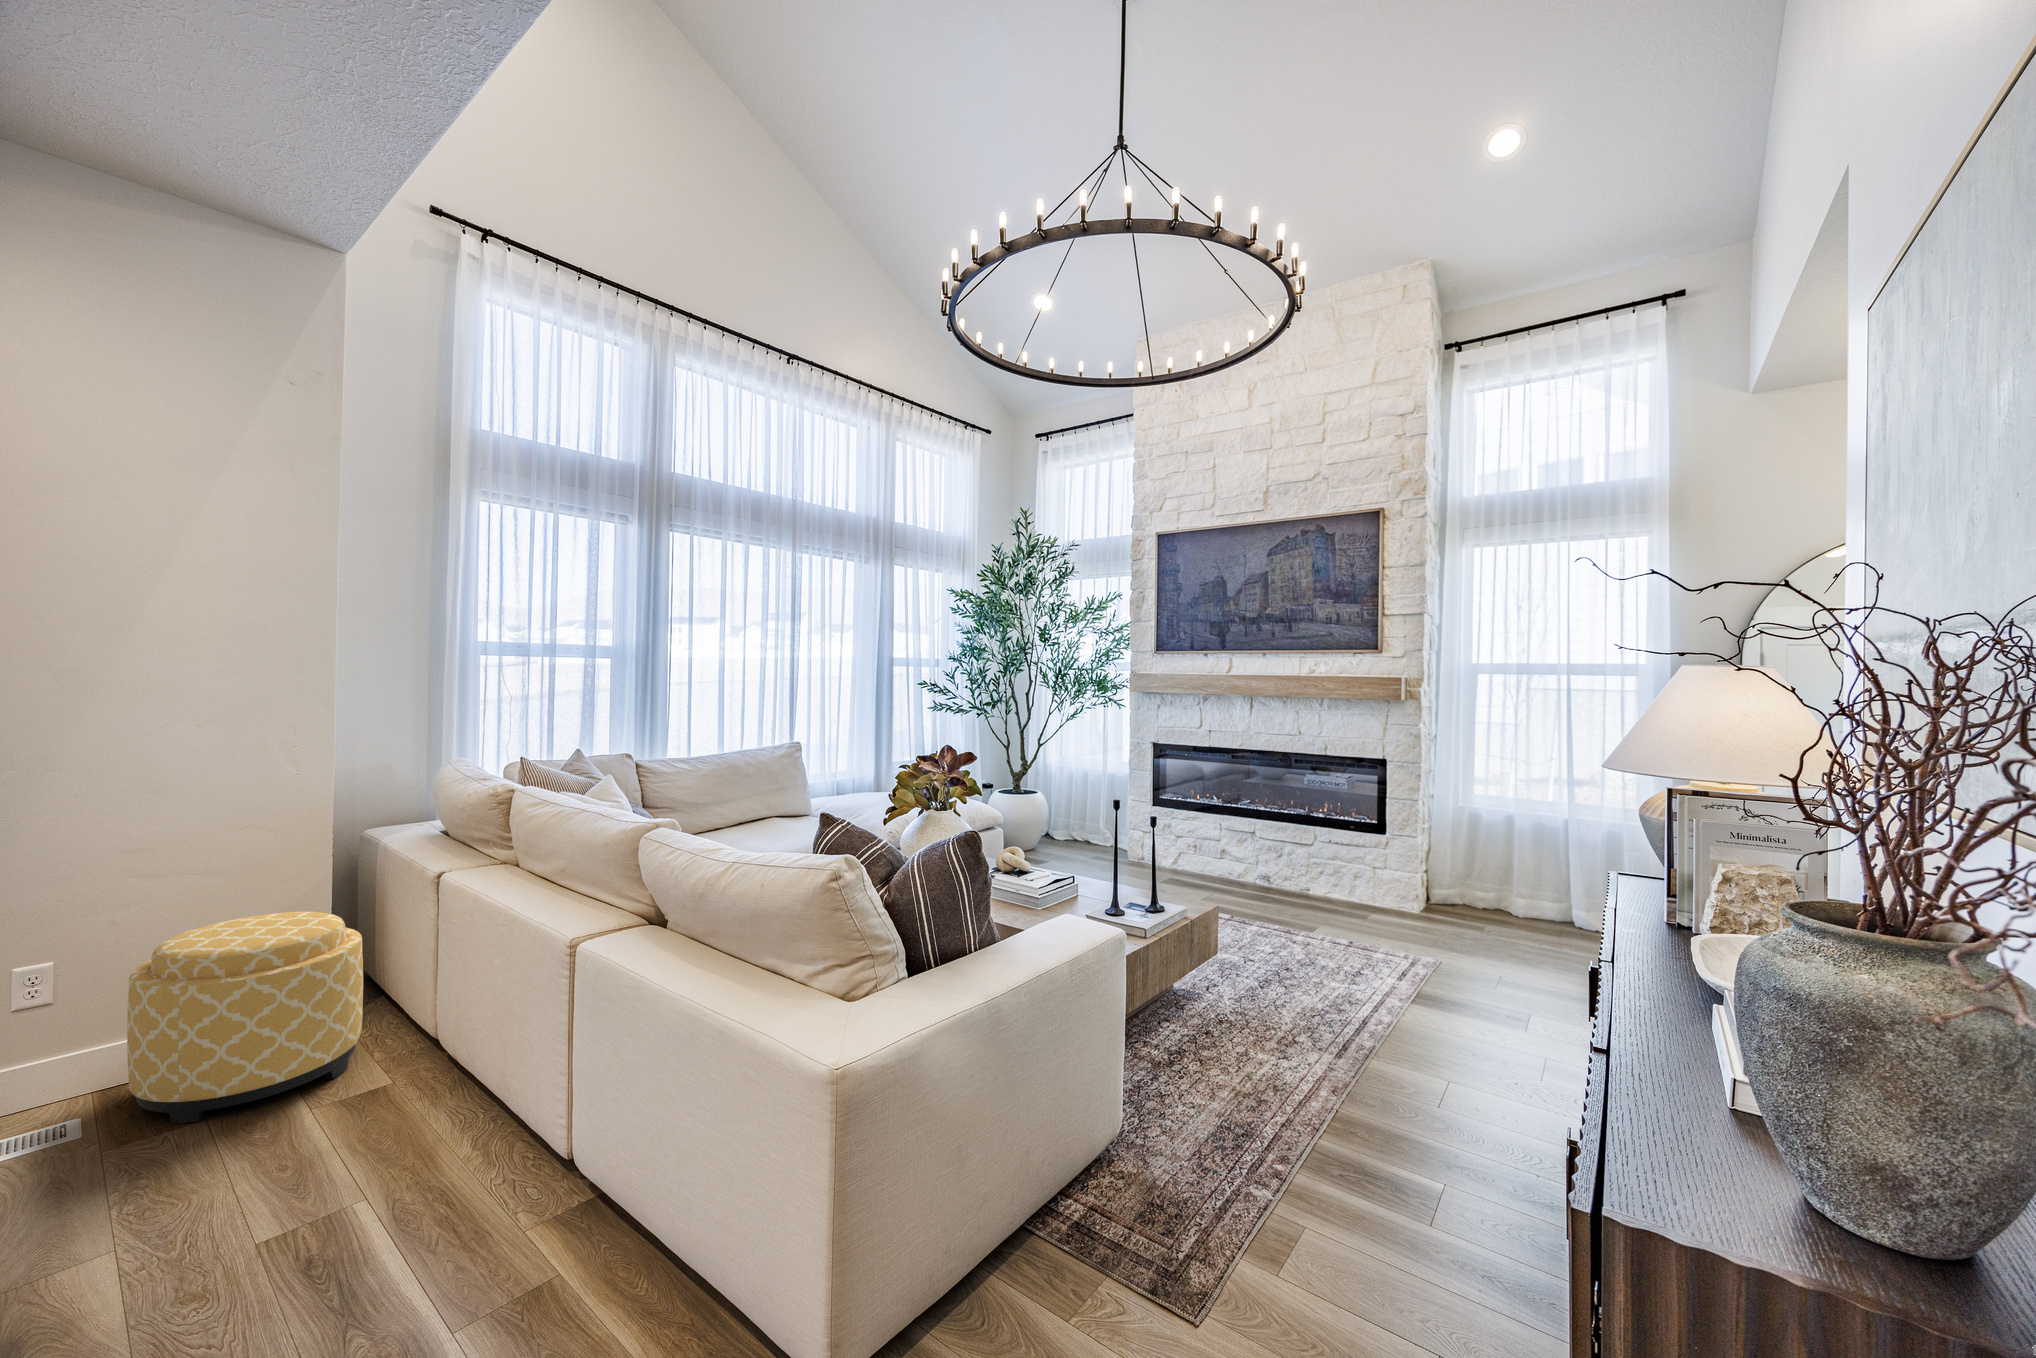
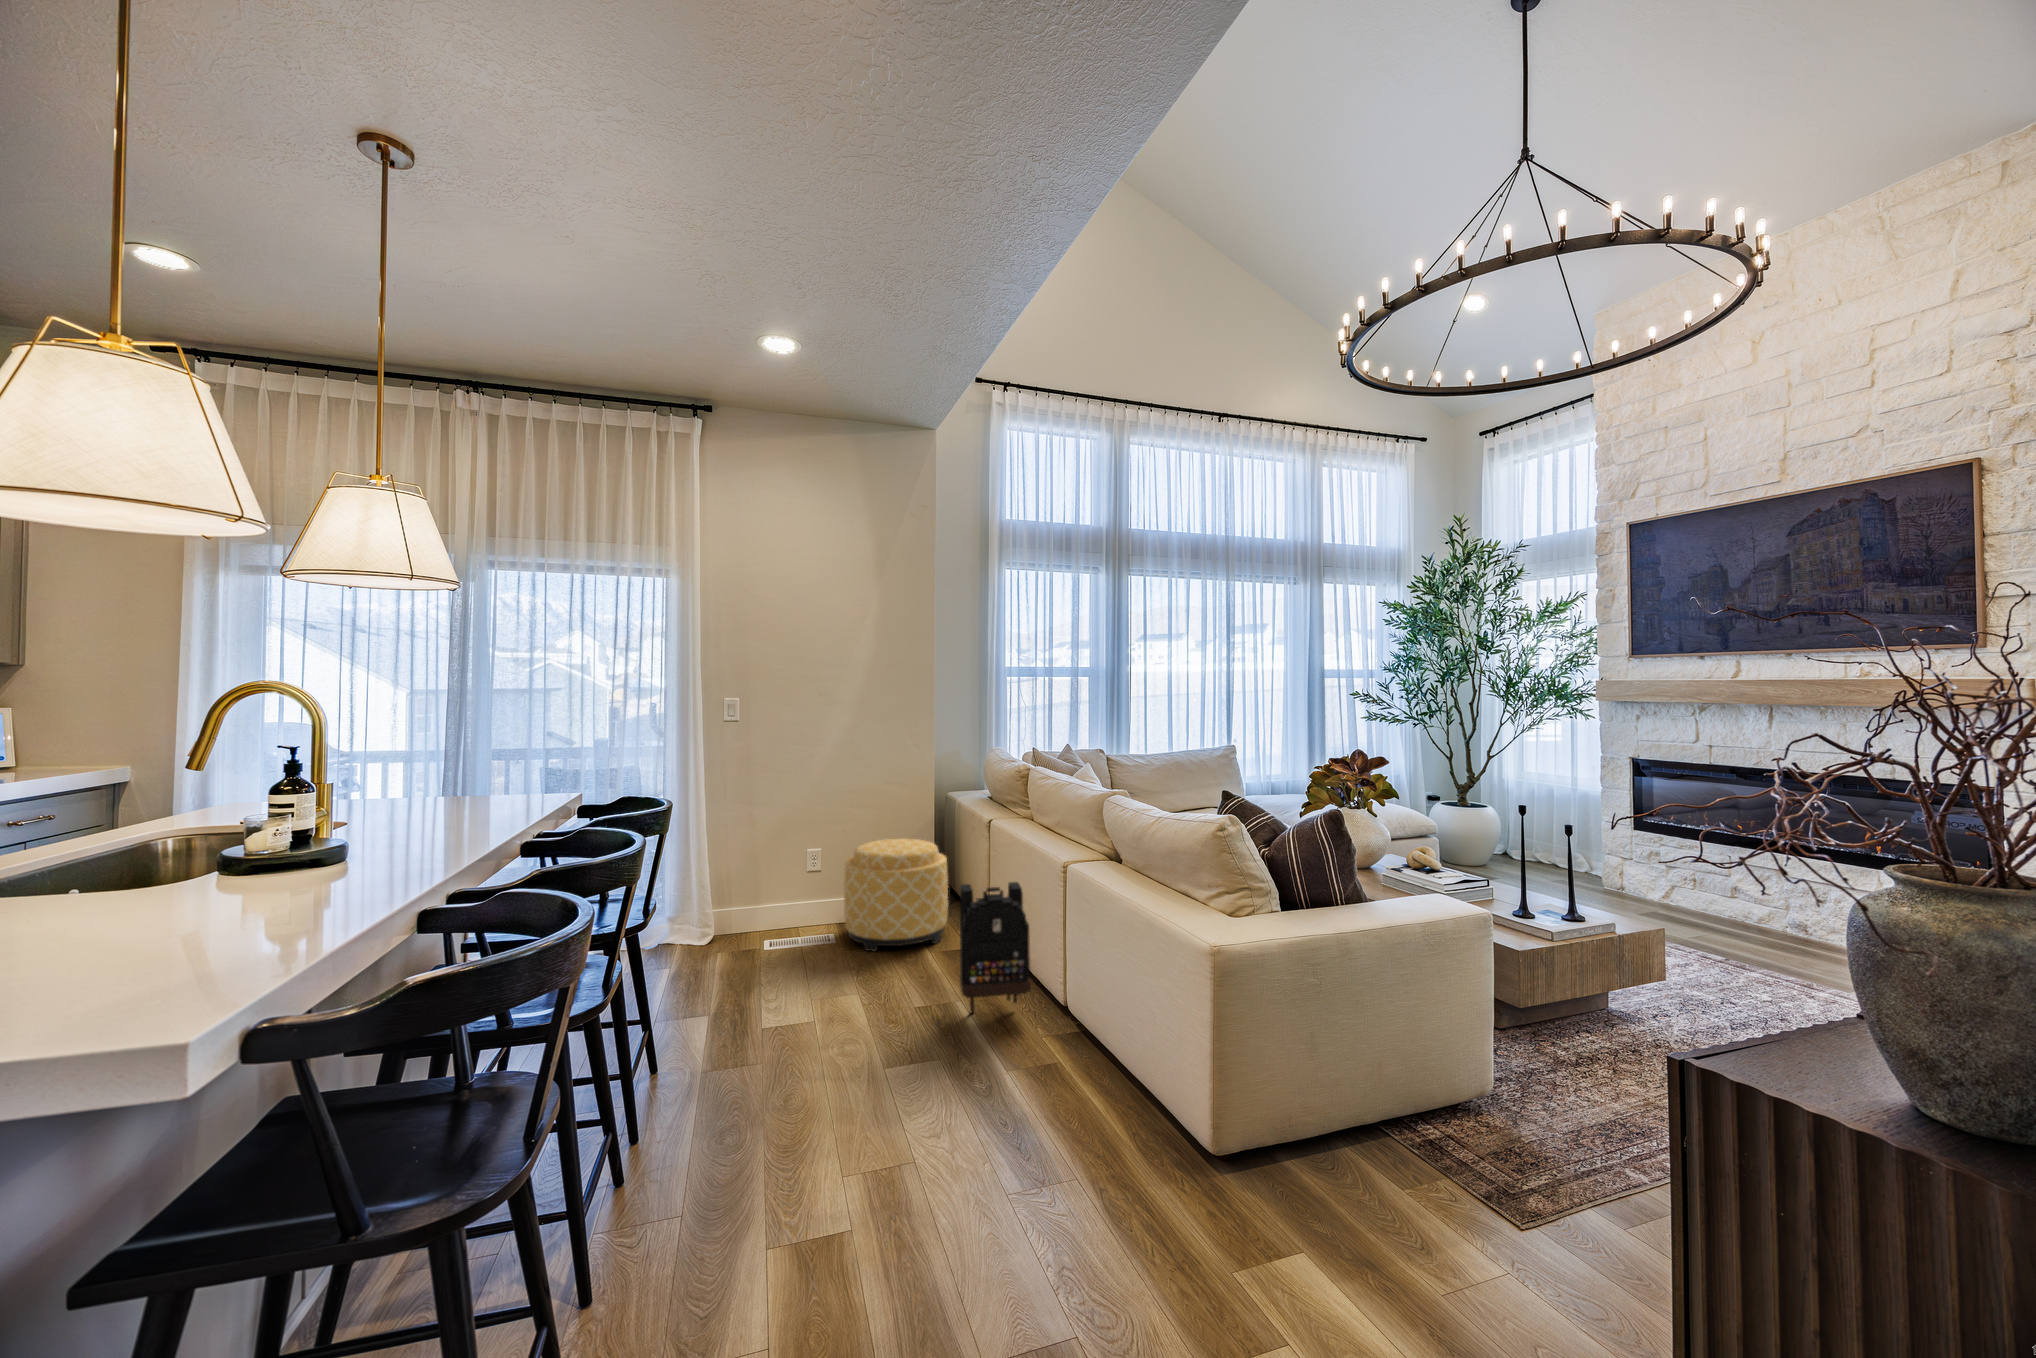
backpack: none [372,972,511,1207] -> present [960,882,1031,1013]

